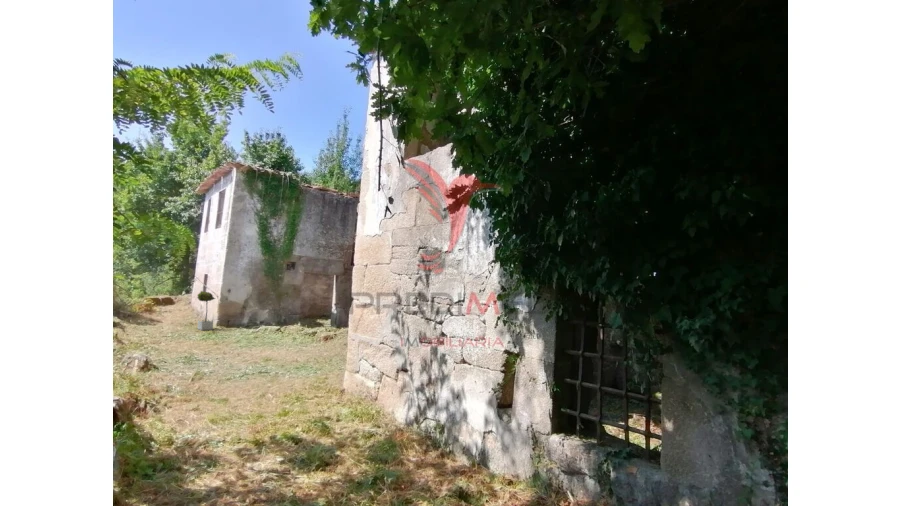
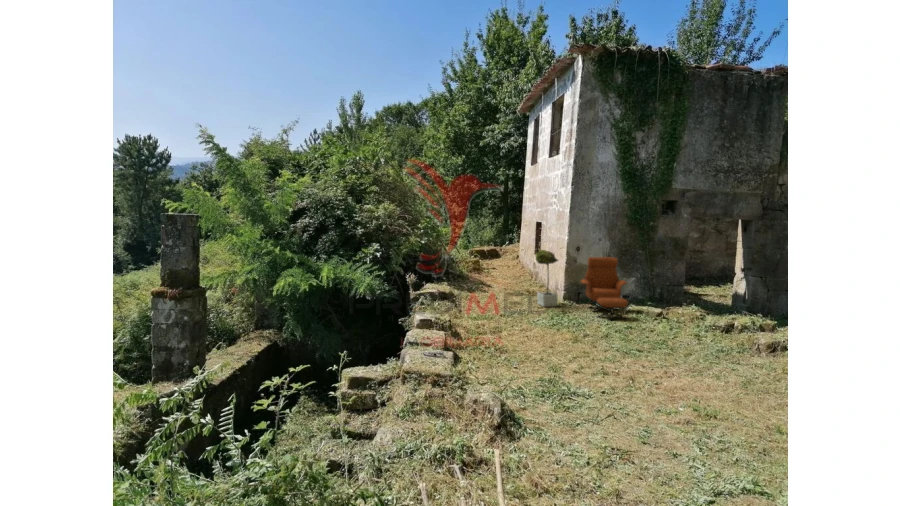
lounge chair: none [230,296,261,333] -> present [581,257,628,319]

